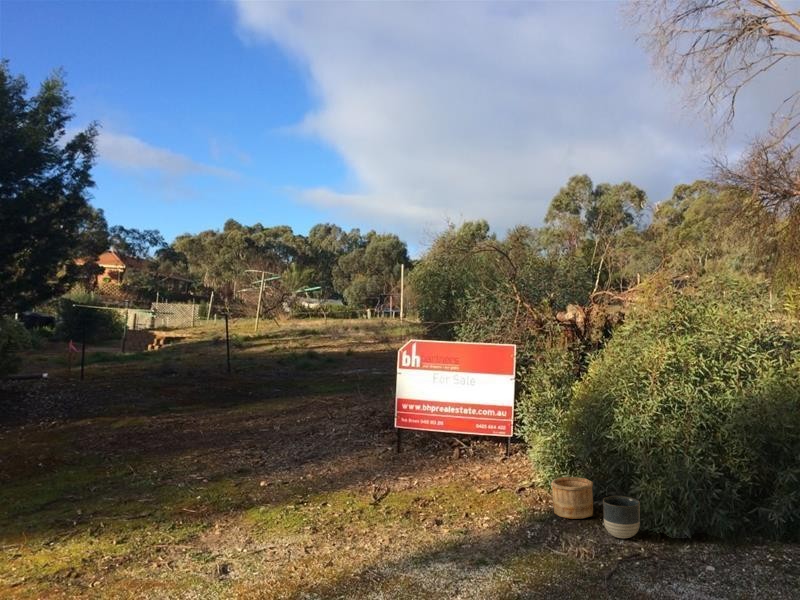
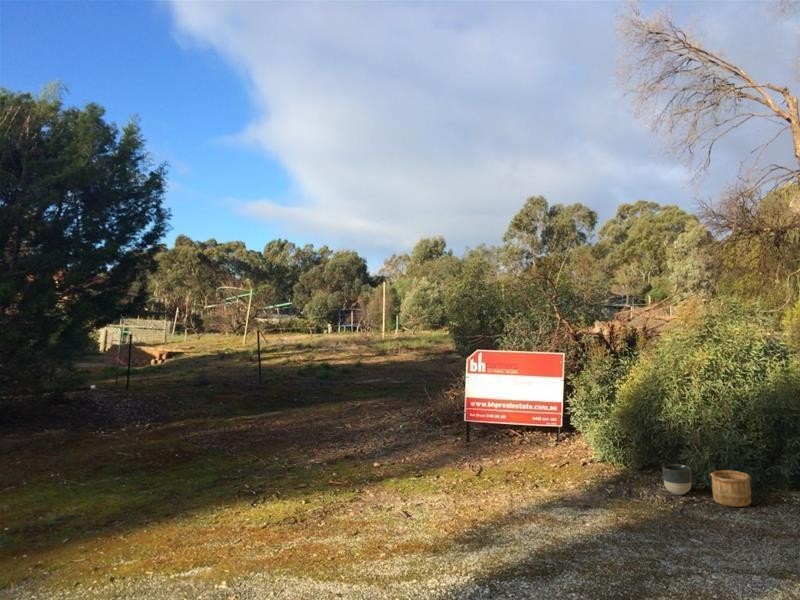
wooden bucket: present [551,477,593,519] -> present [710,470,751,507]

